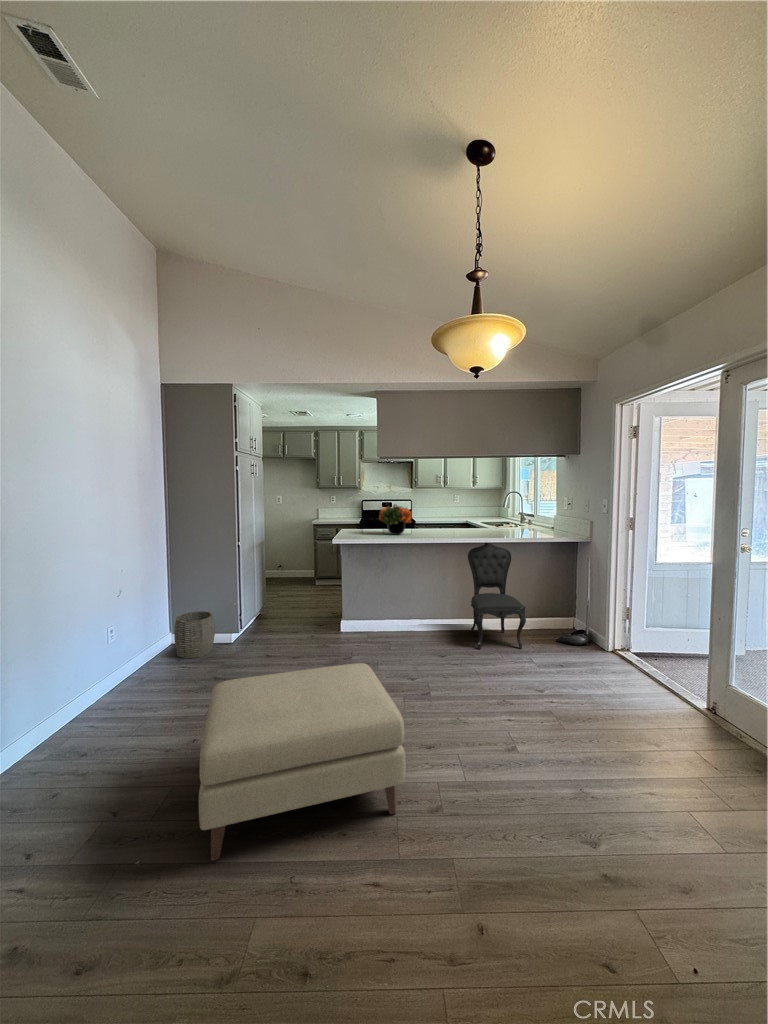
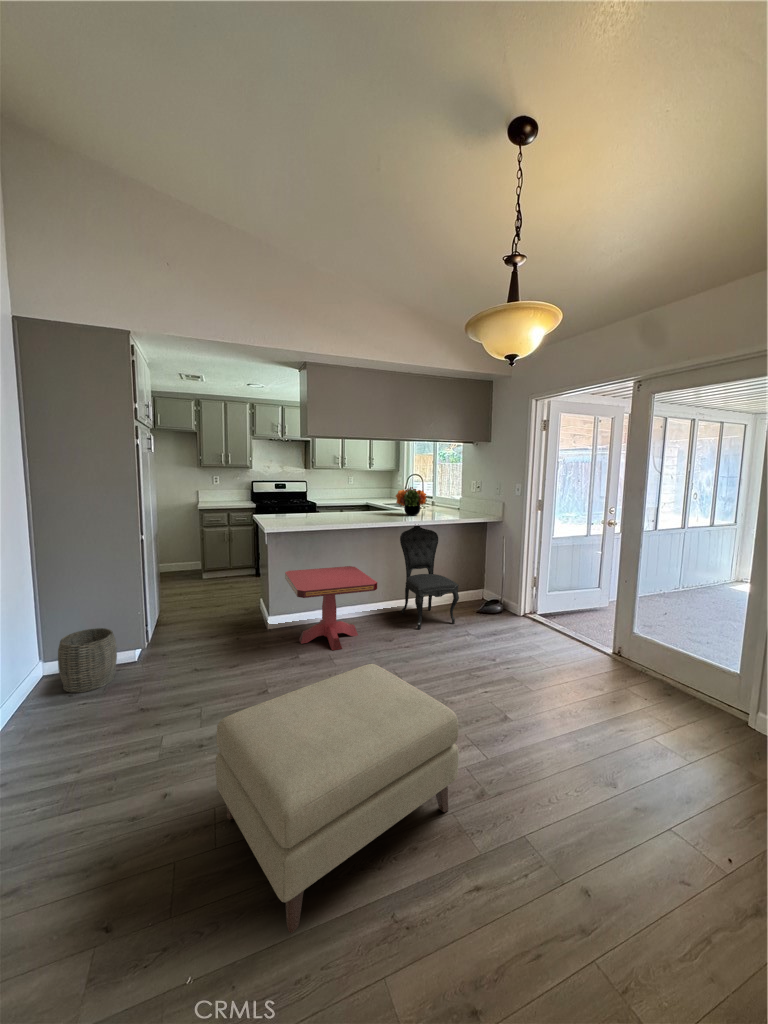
flower arrangement: present [379,504,412,535] -> present [396,487,427,516]
side table: none [349,579,427,656] -> present [285,566,377,650]

